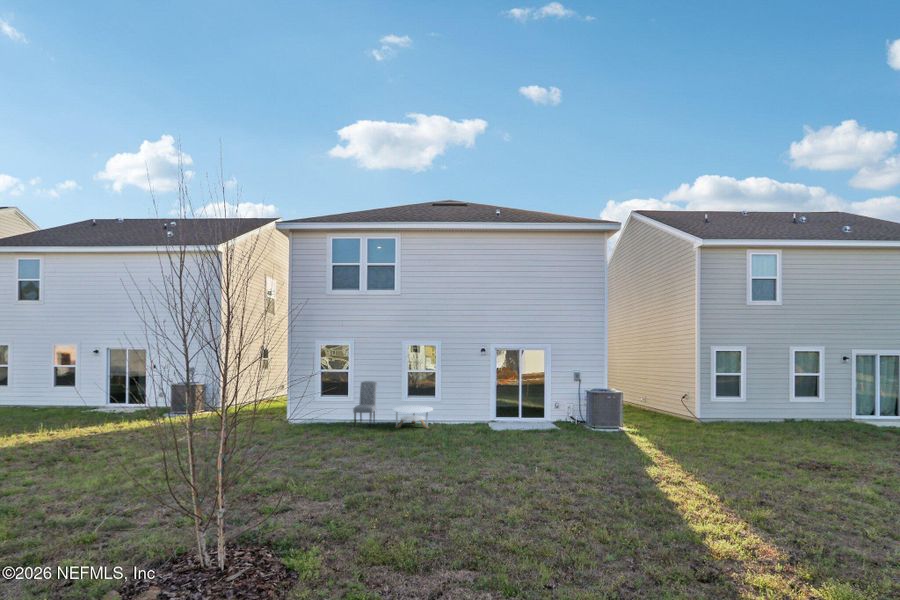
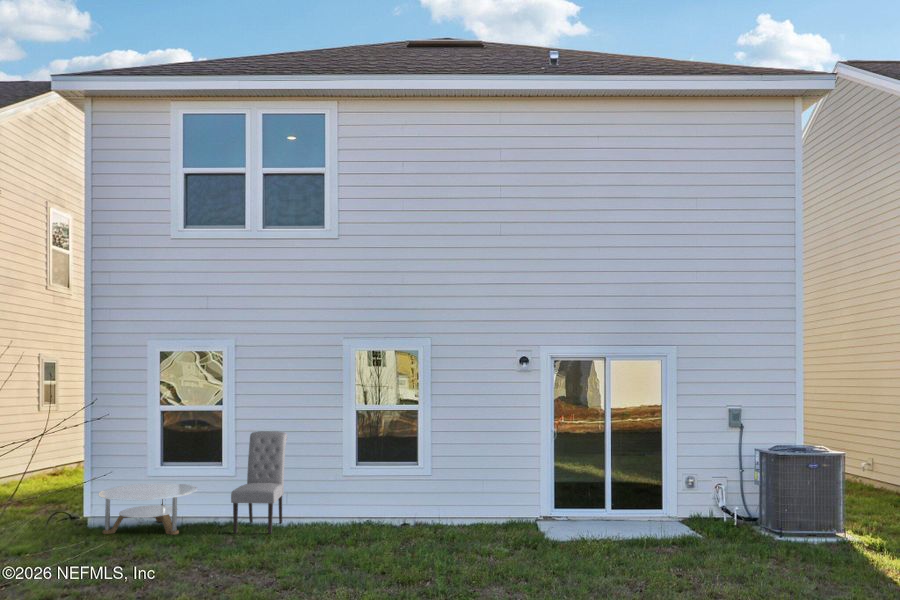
round table: present [392,406,433,428] -> present [99,484,198,535]

